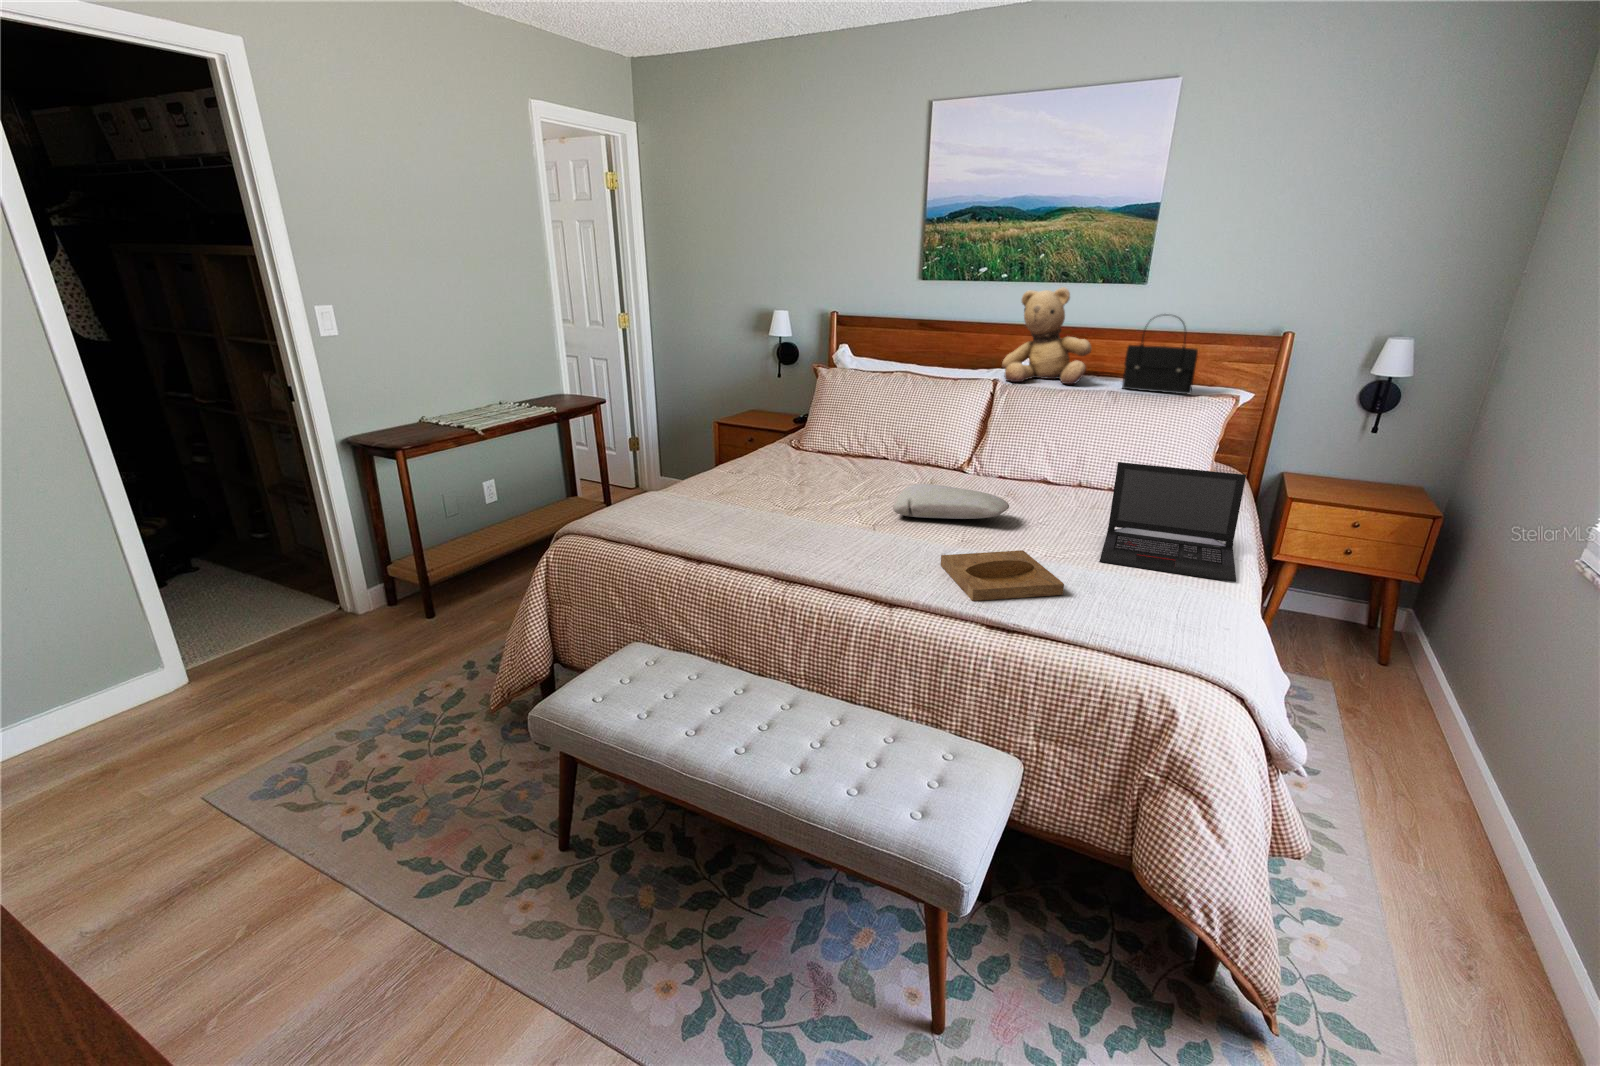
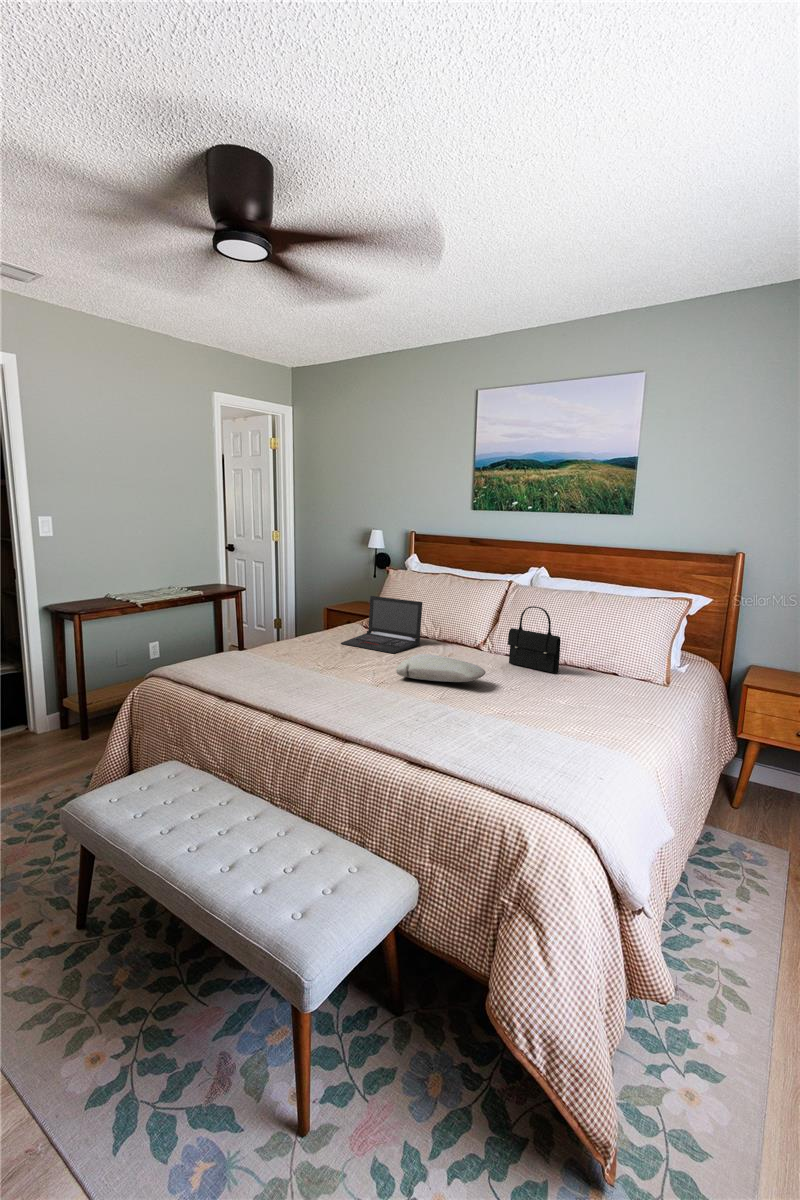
teddy bear: present [1002,287,1091,384] -> none [518,515,585,587]
handbag: present [1122,318,1198,394] -> present [508,606,561,674]
laptop: present [1100,462,1246,582] -> present [341,596,422,654]
tray: present [941,550,1064,601] -> none [404,705,484,742]

